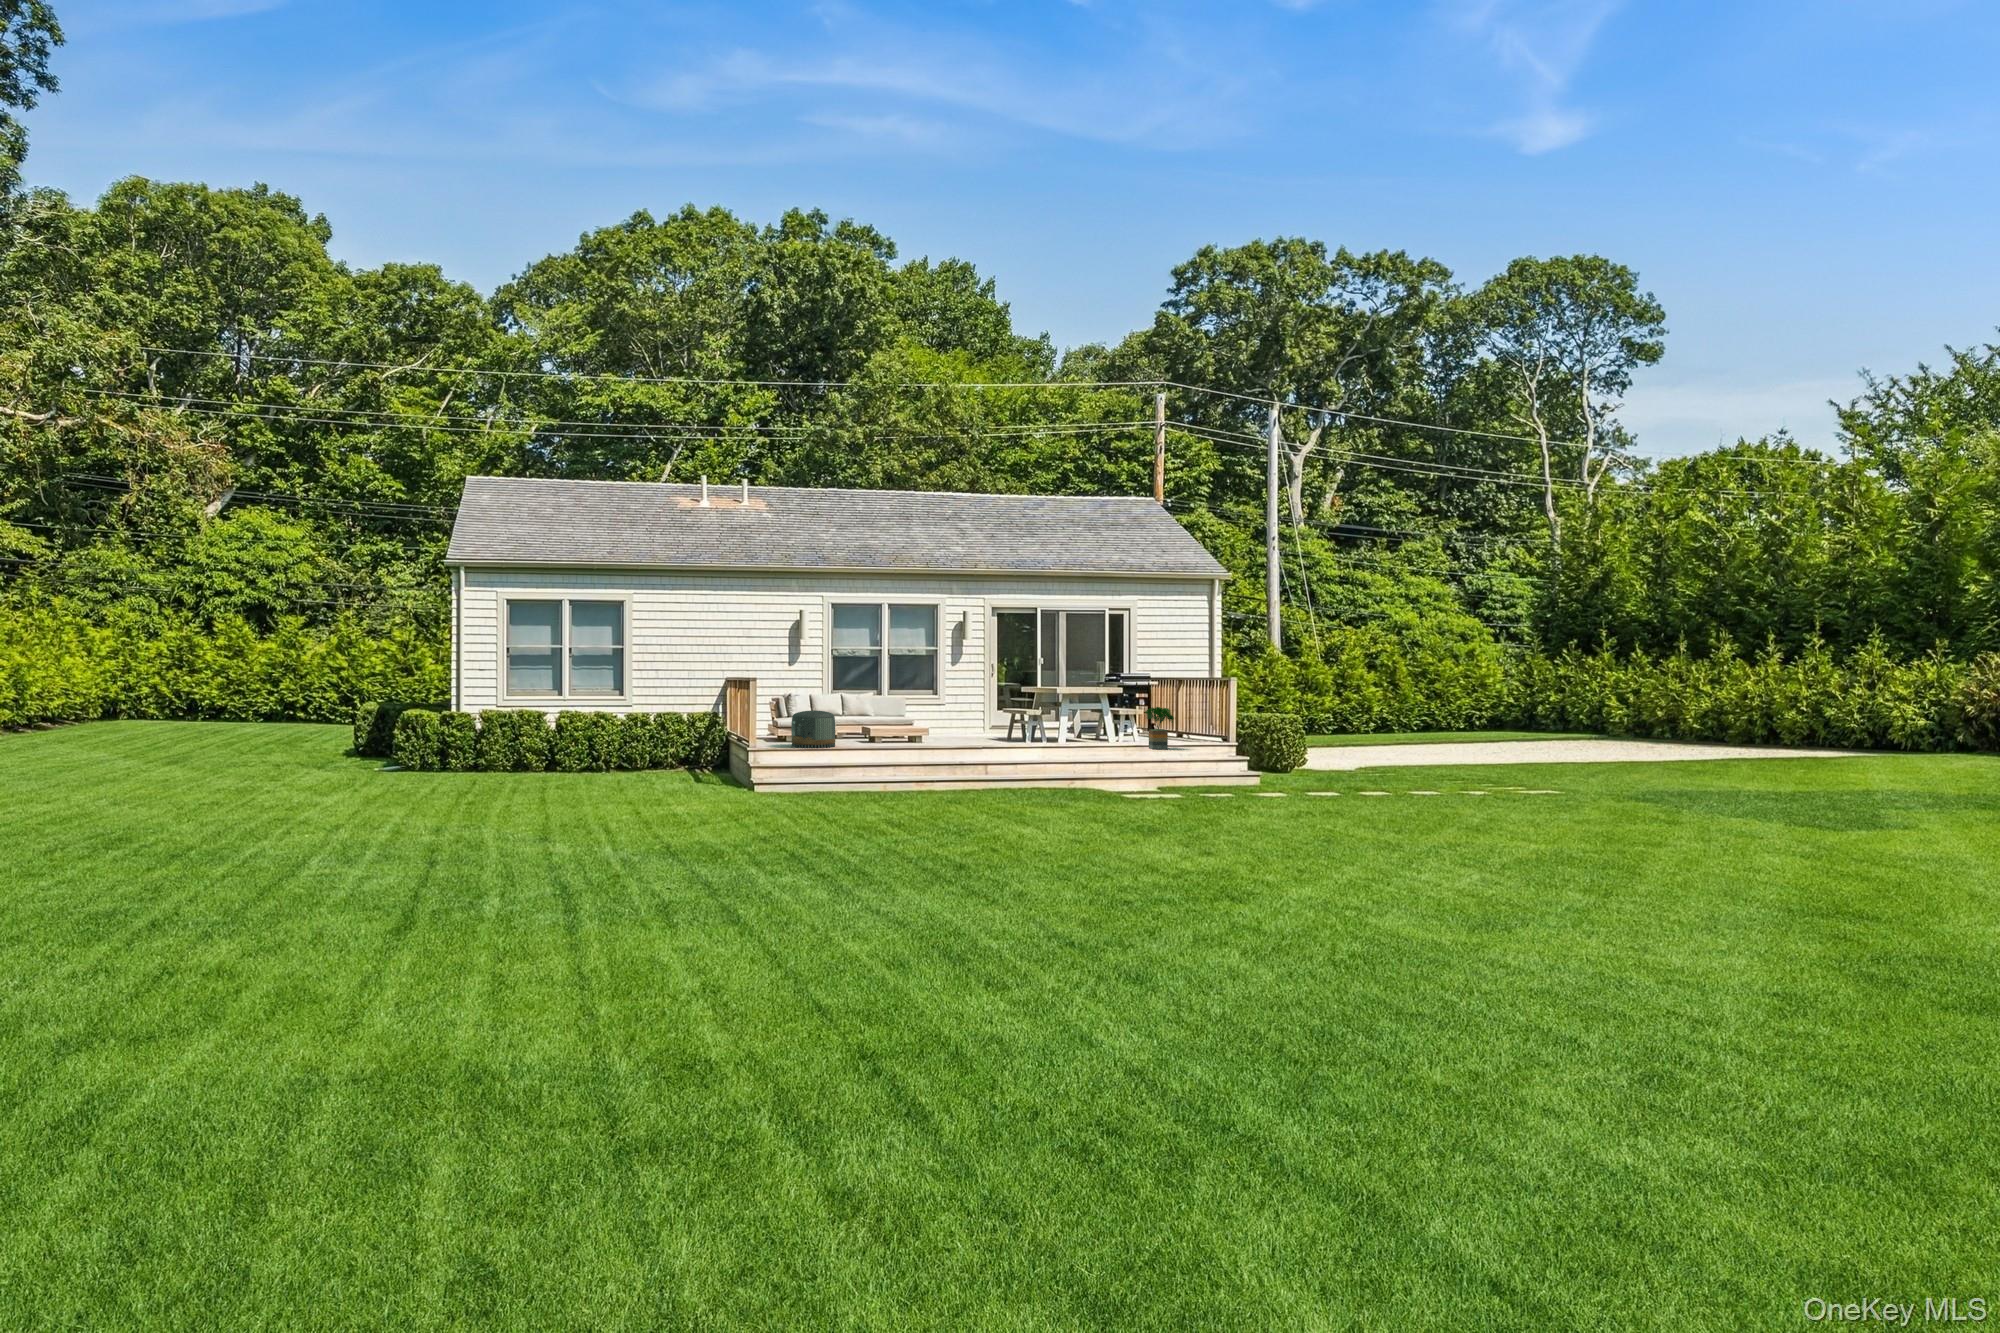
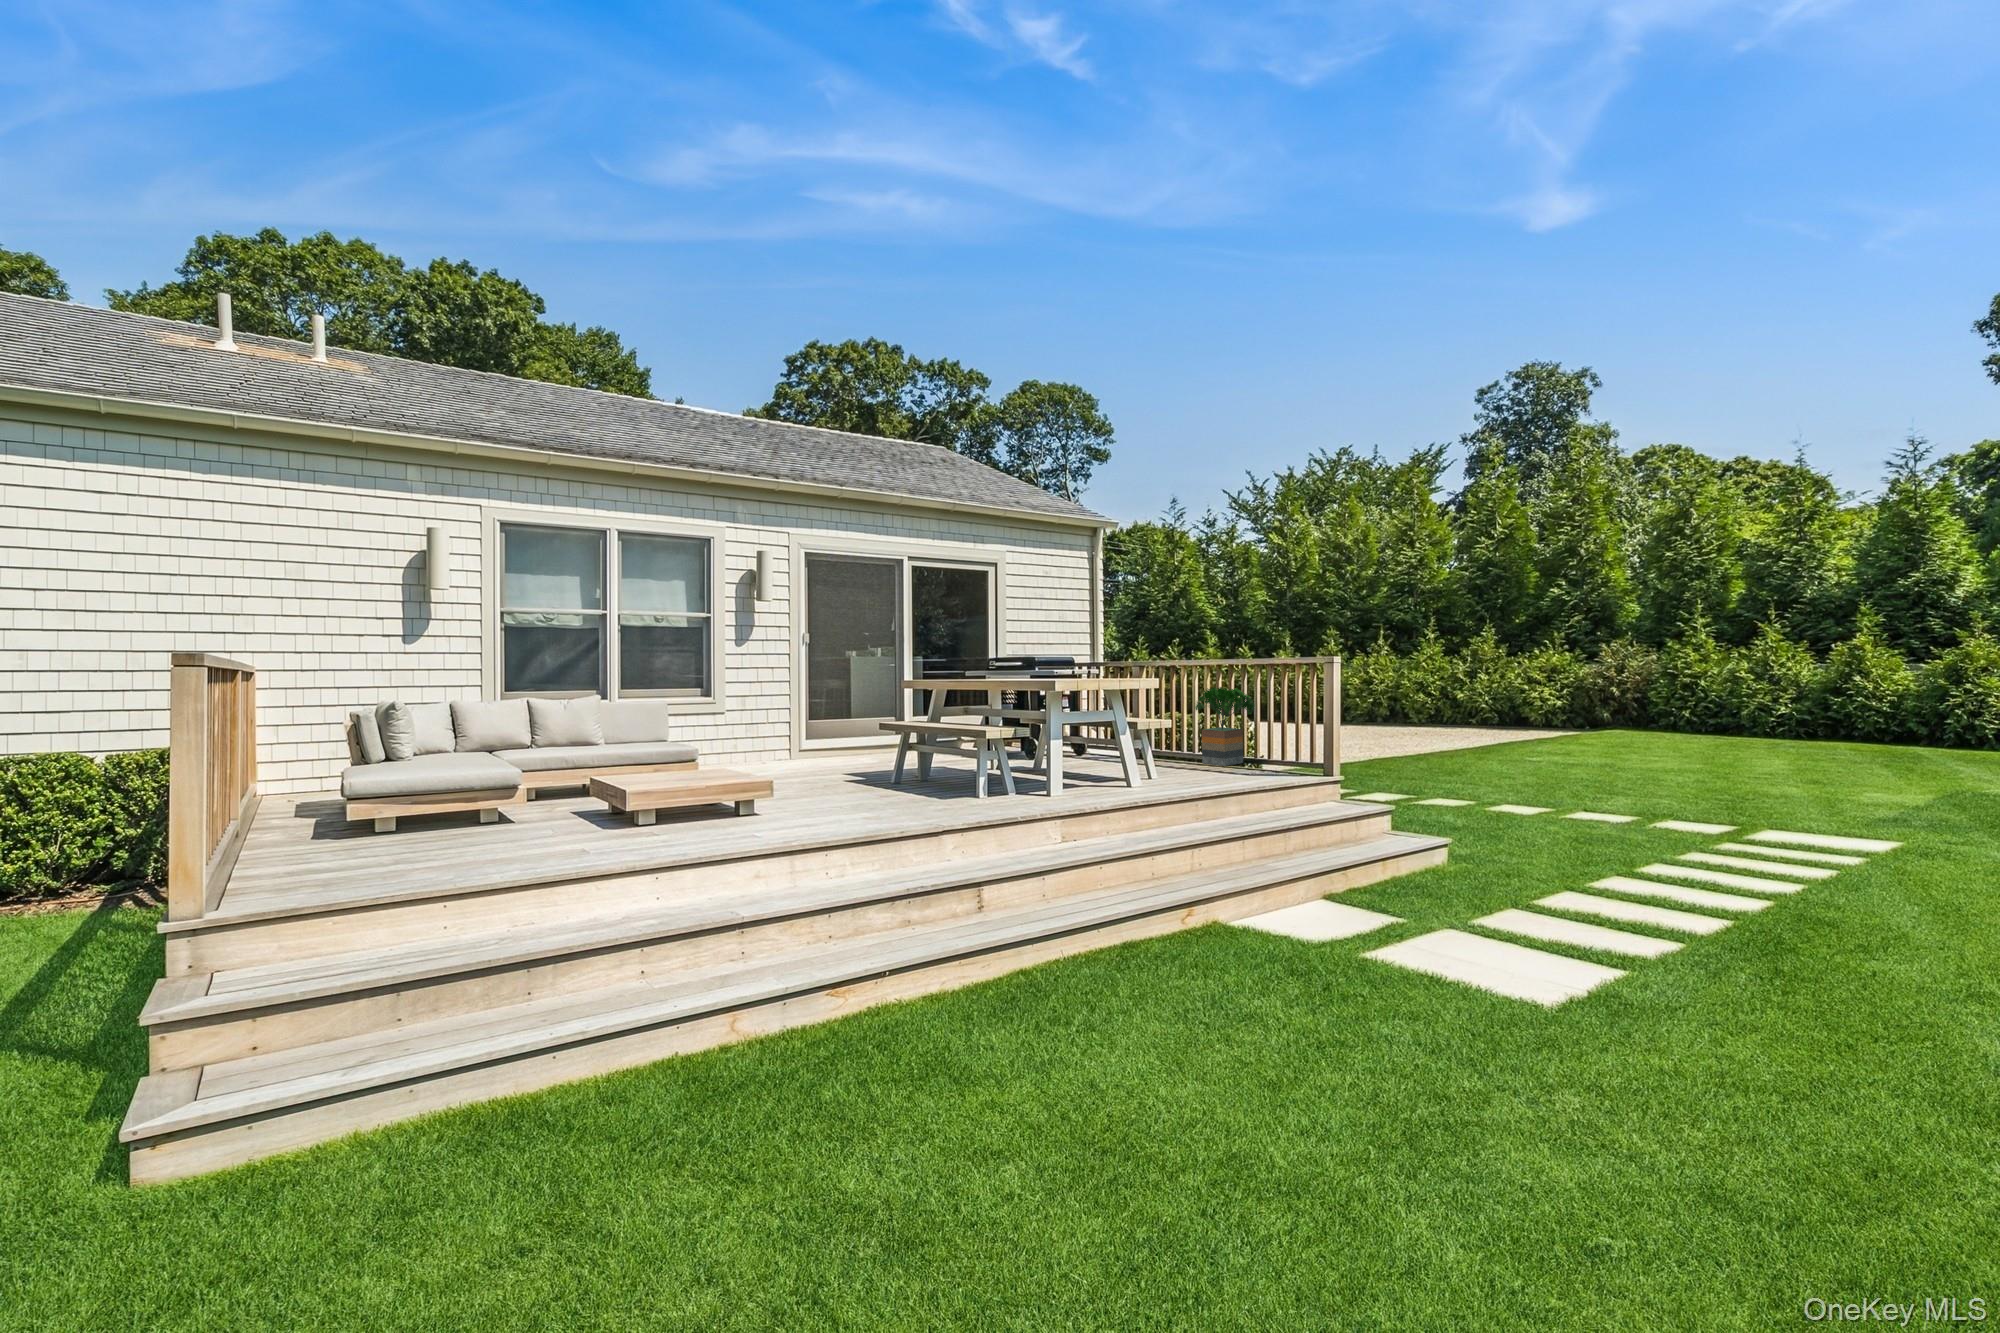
pouf: present [791,710,835,748] -> none [395,741,552,865]

